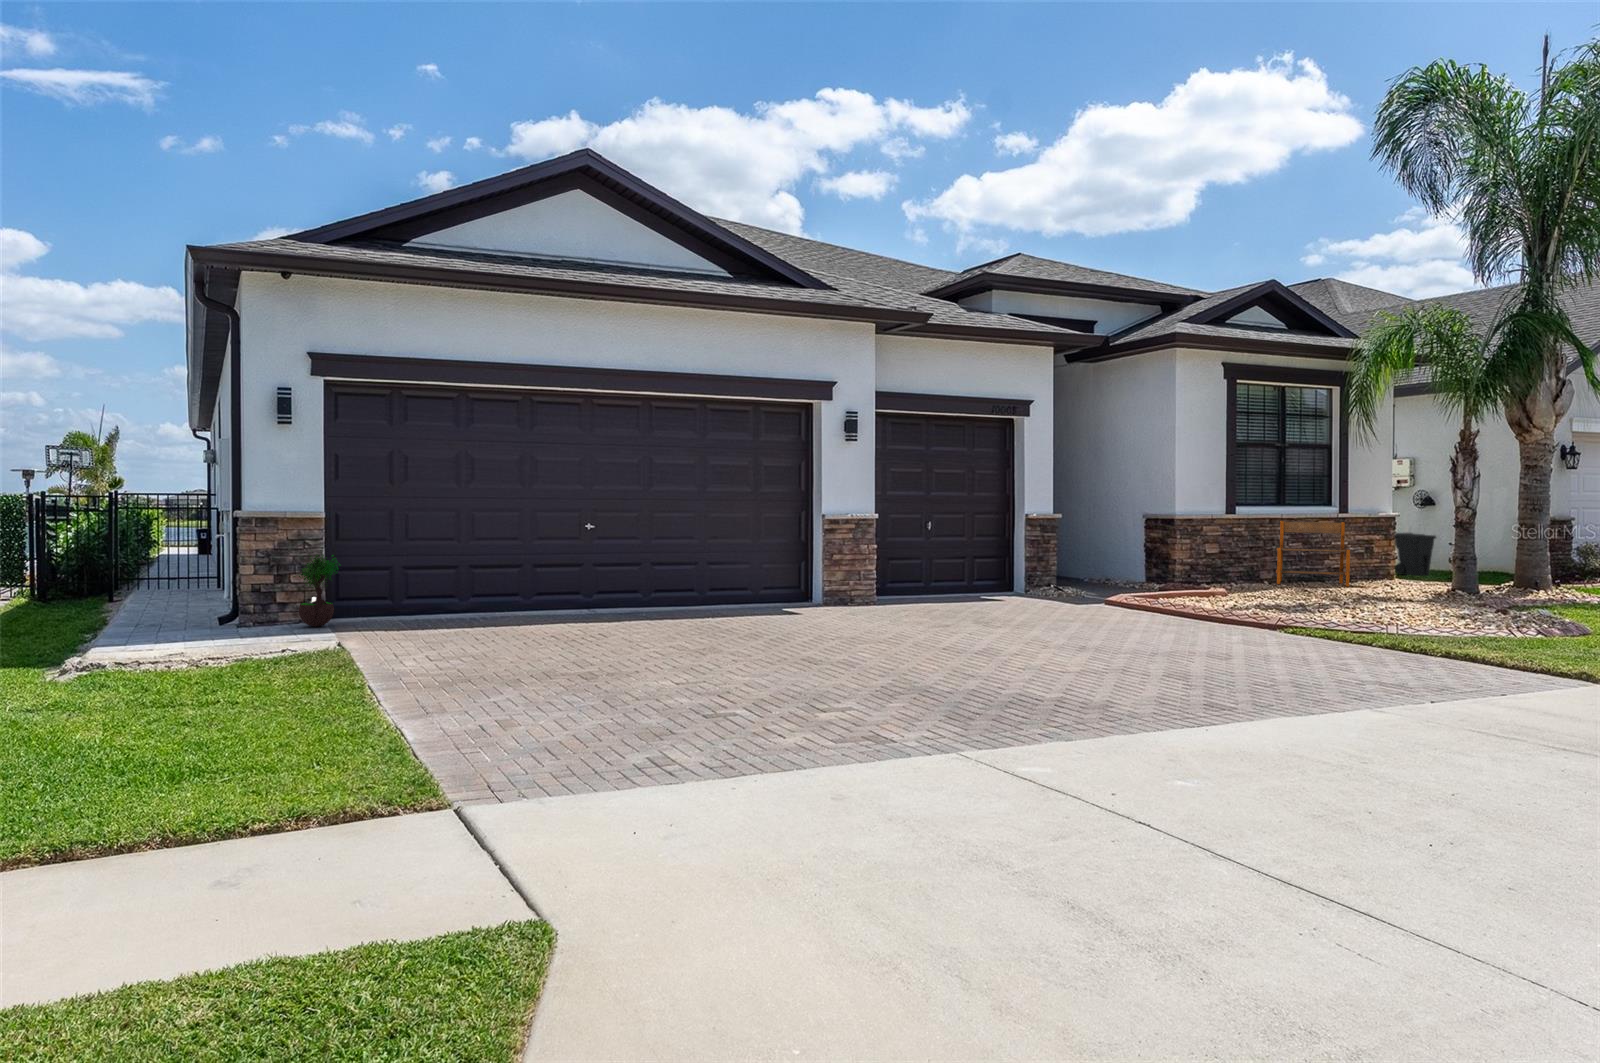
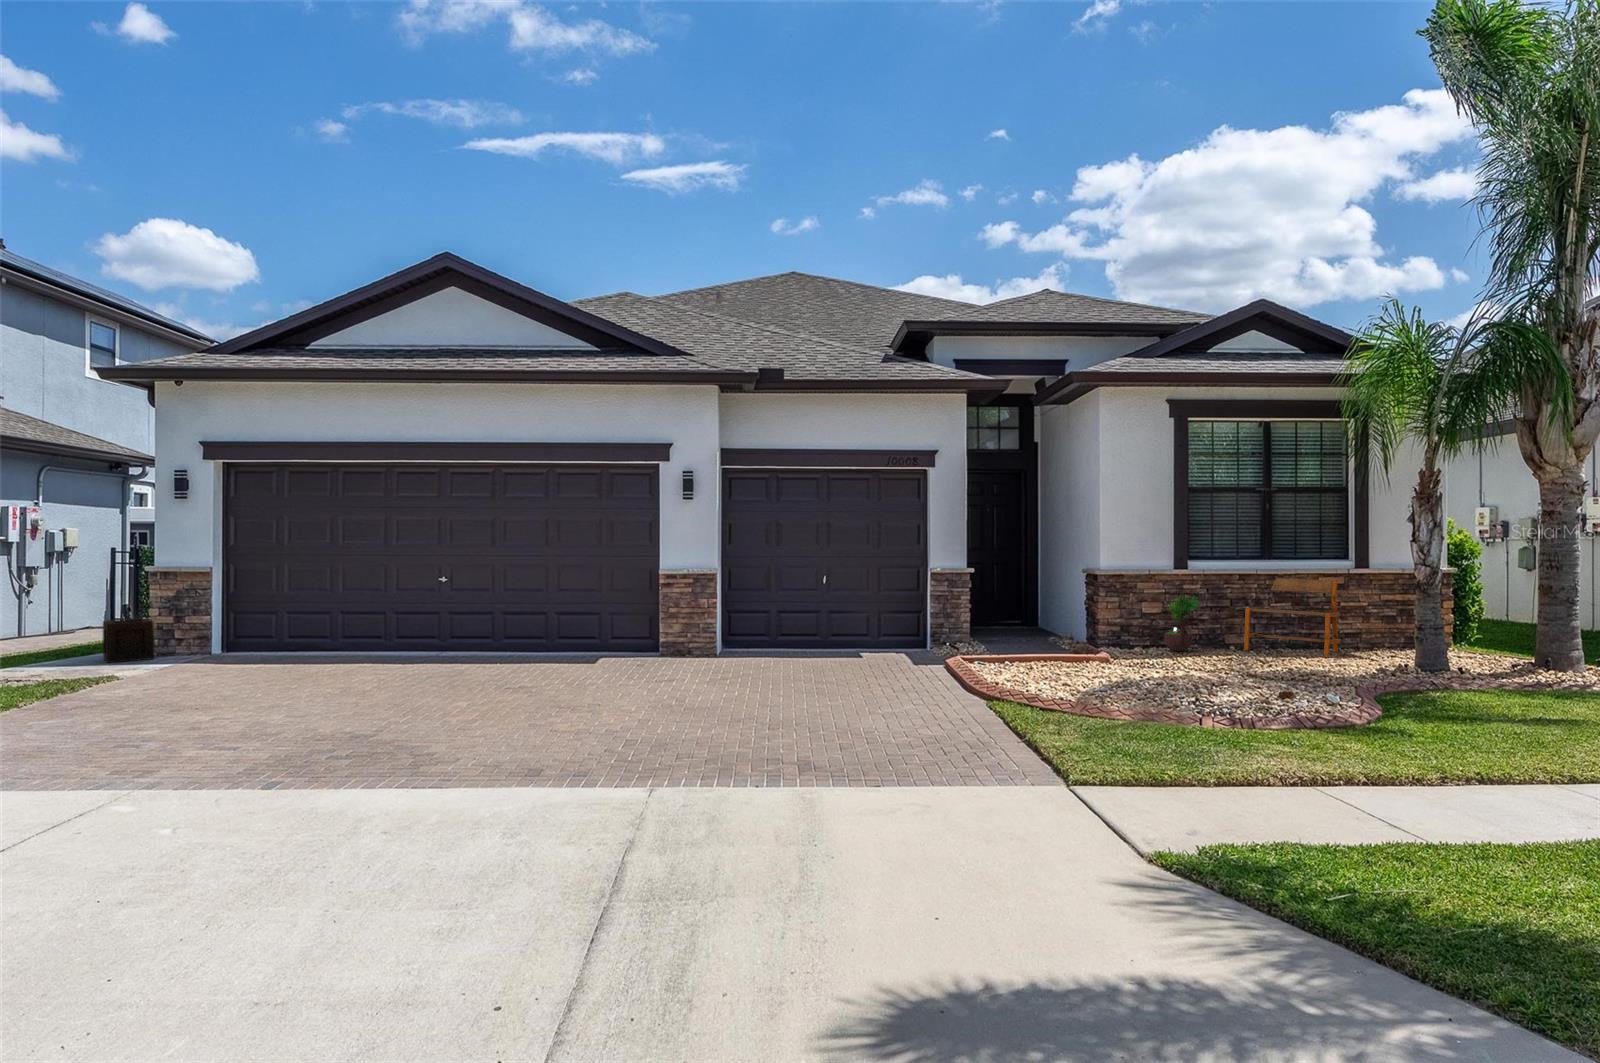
trash can: present [1395,533,1436,576] -> none [1459,591,1518,645]
potted tree: present [294,555,341,627] -> present [1164,594,1198,651]
wooden crate: none [182,579,258,634] -> present [103,618,154,663]

